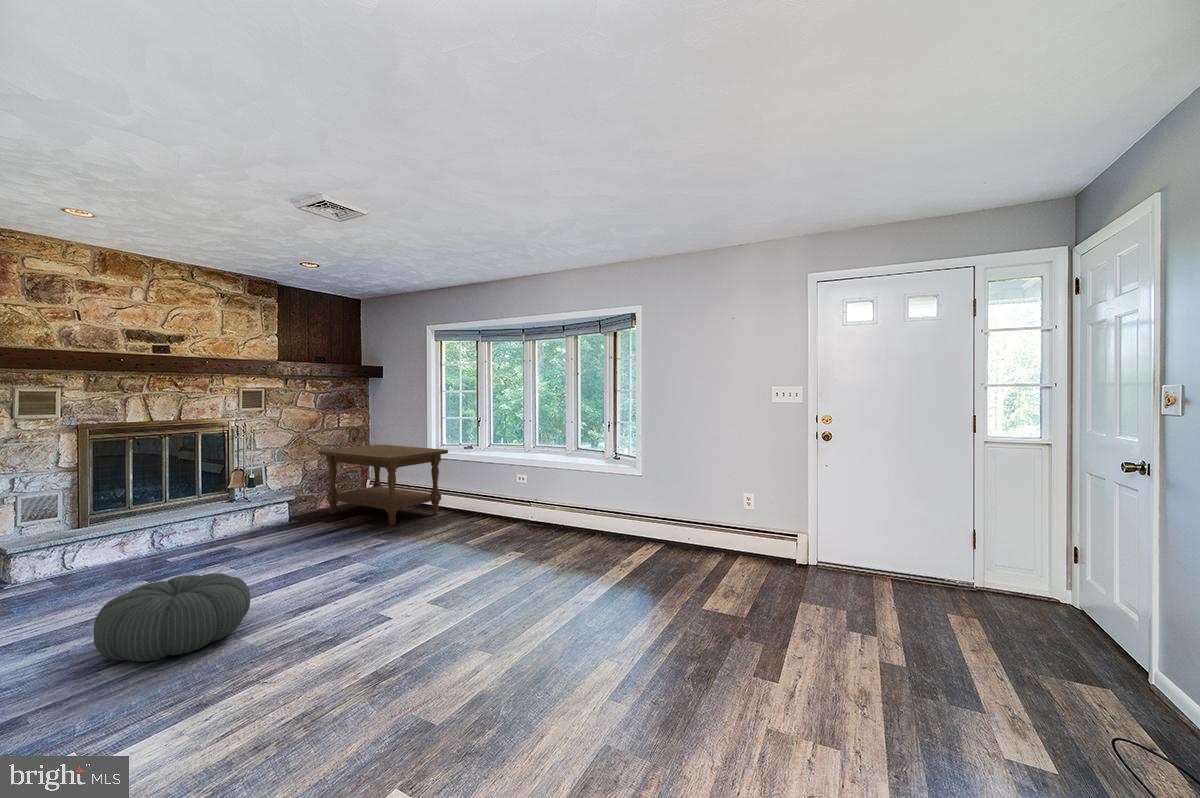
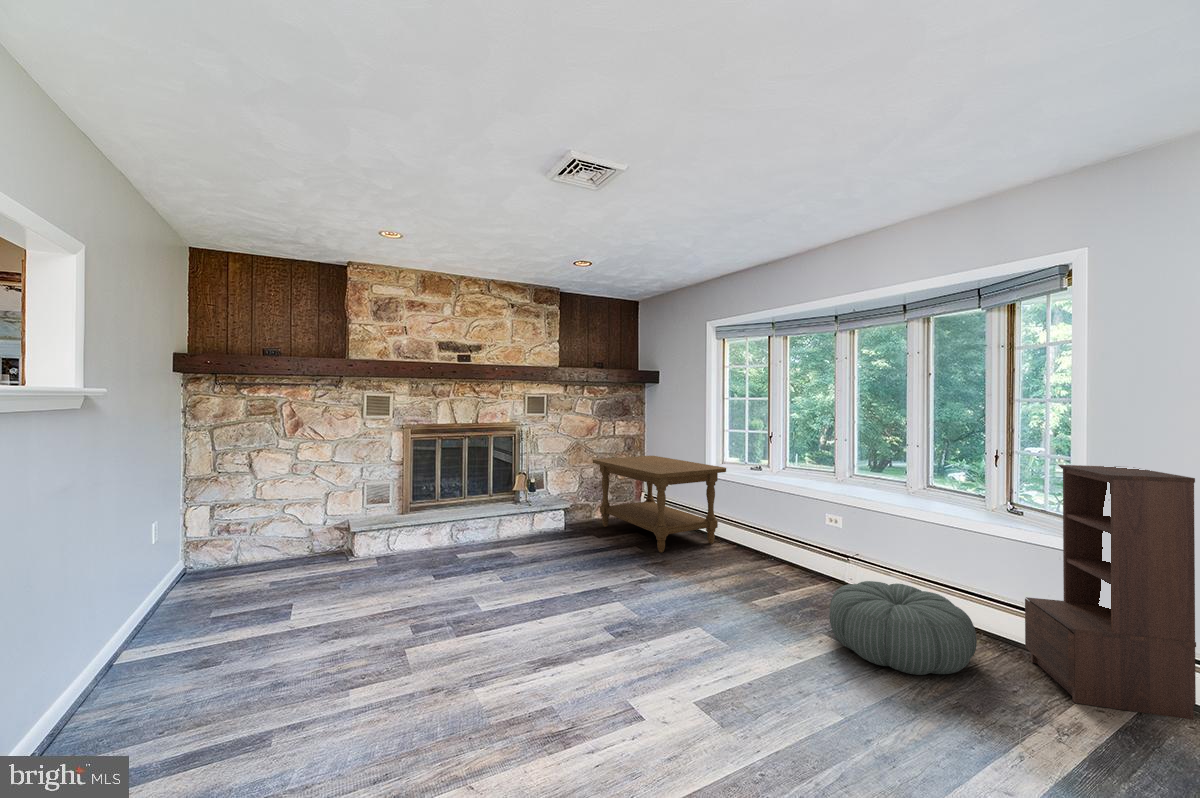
bookshelf: none [626,431,688,559] -> present [1025,465,1196,720]
pouf: present [94,573,250,662] -> present [829,581,977,675]

